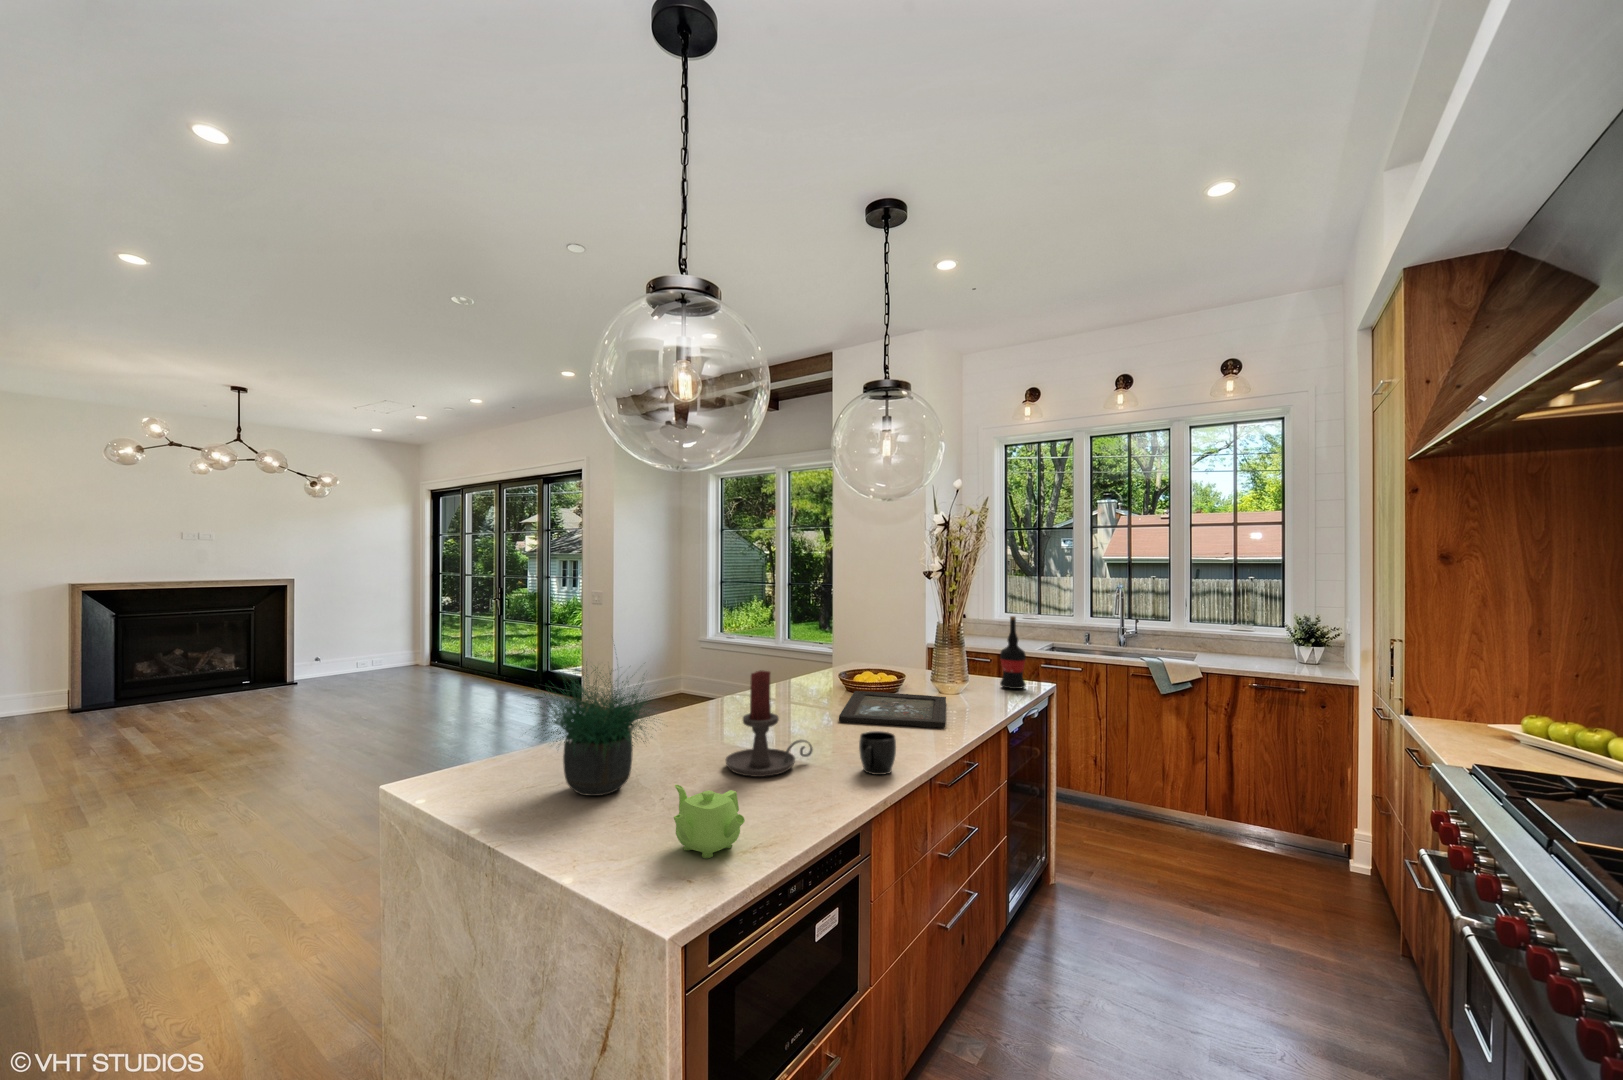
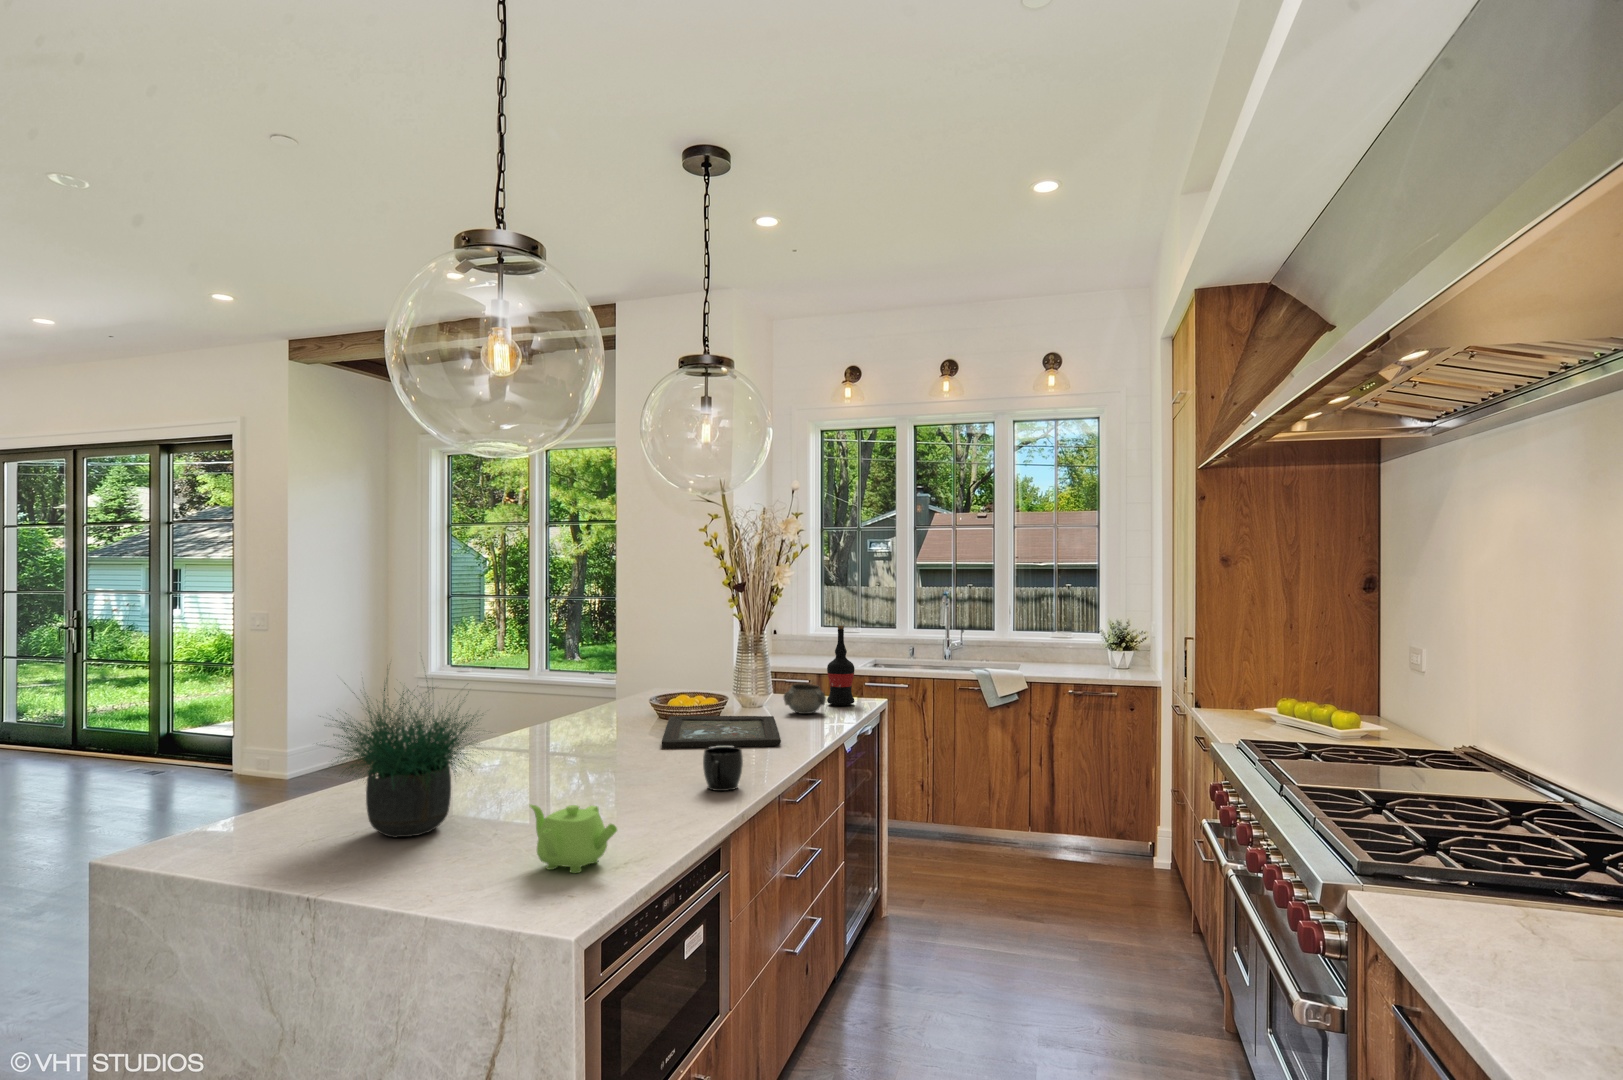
decorative bowl: none [957,668,996,696] -> present [784,683,826,714]
candle holder: present [725,670,813,777] -> none [552,685,649,804]

